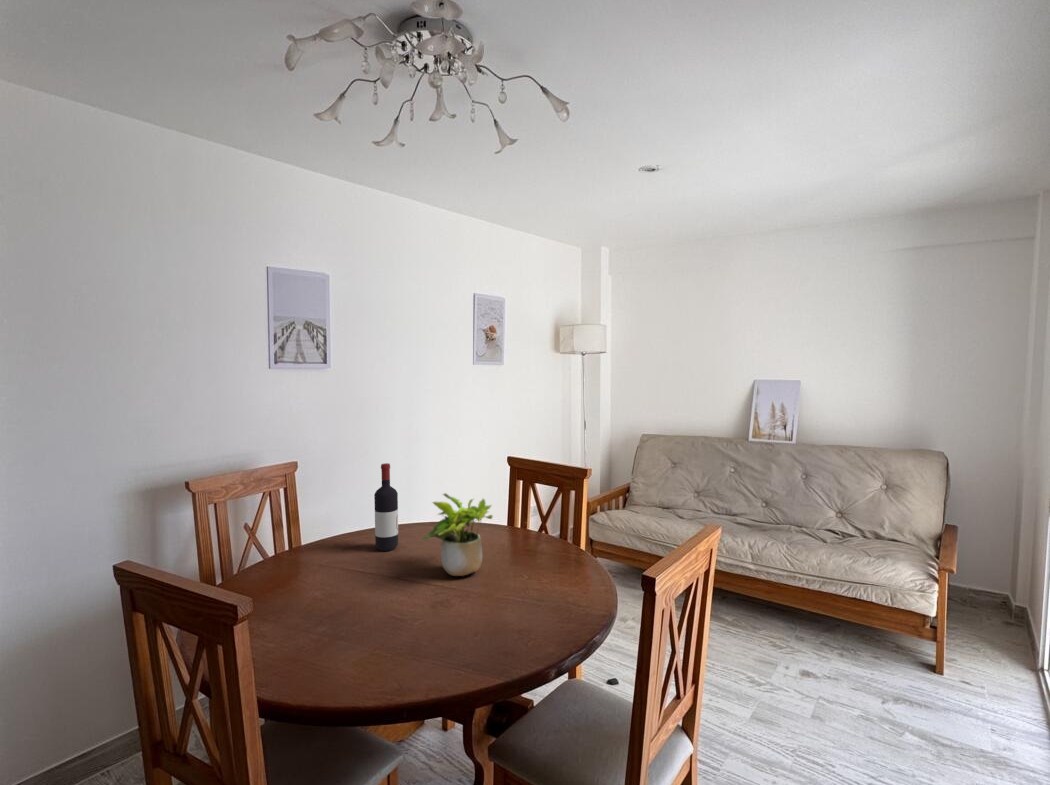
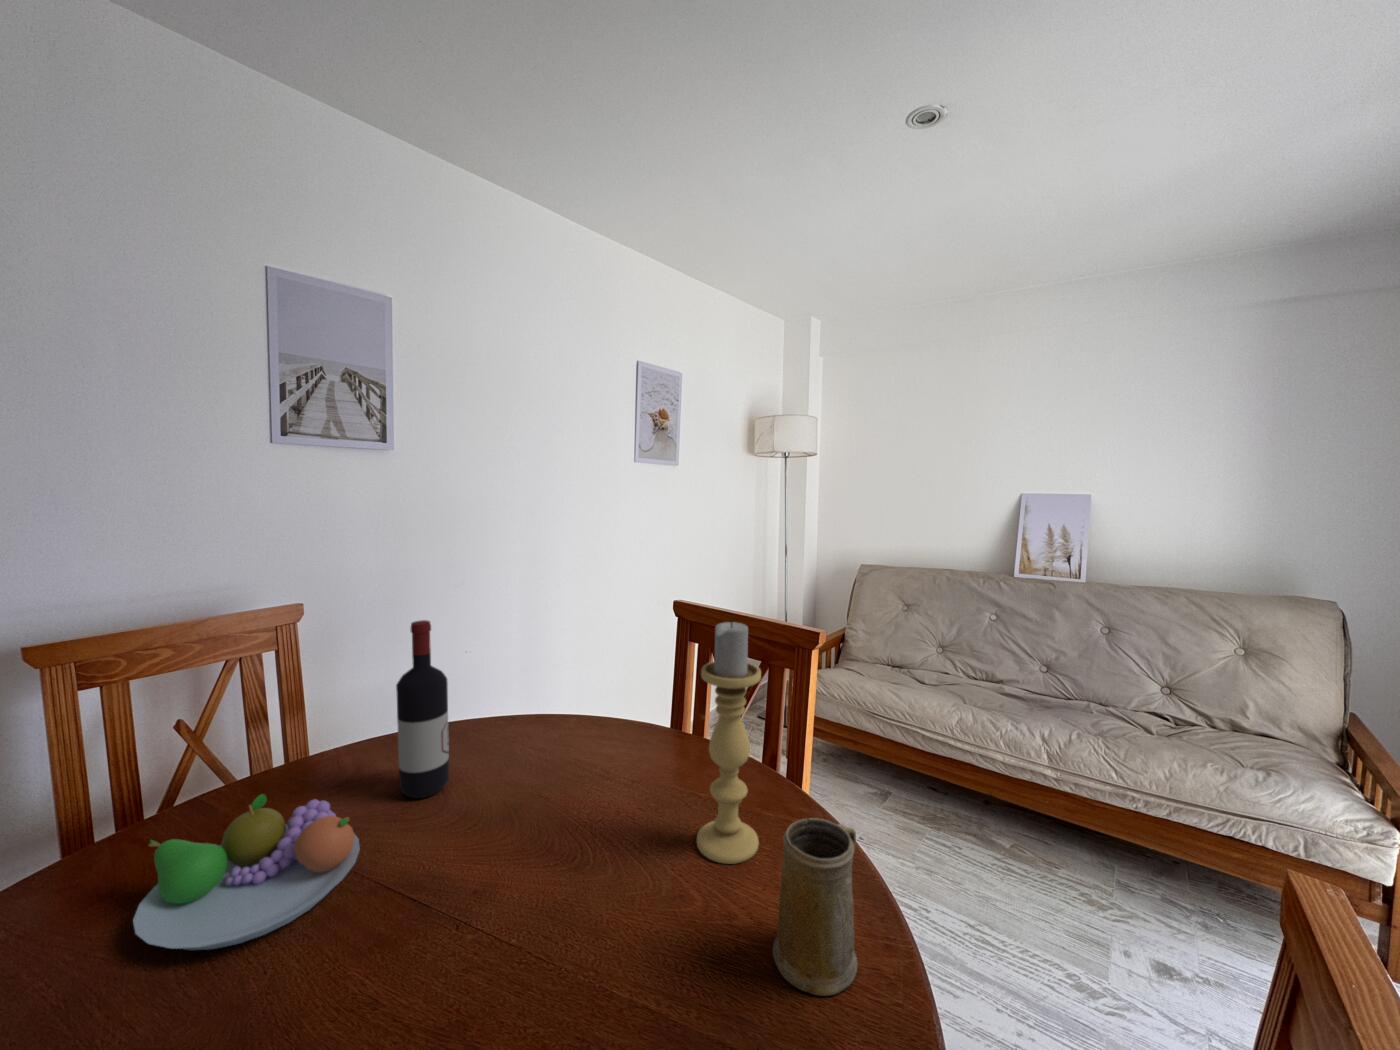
candle holder: none [523,457,552,567] -> present [697,621,761,864]
potted plant: present [423,493,492,576] -> none [455,693,629,903]
mug: none [555,534,589,595] -> present [773,818,858,996]
fruit bowl: none [290,539,375,588] -> present [133,794,360,950]

